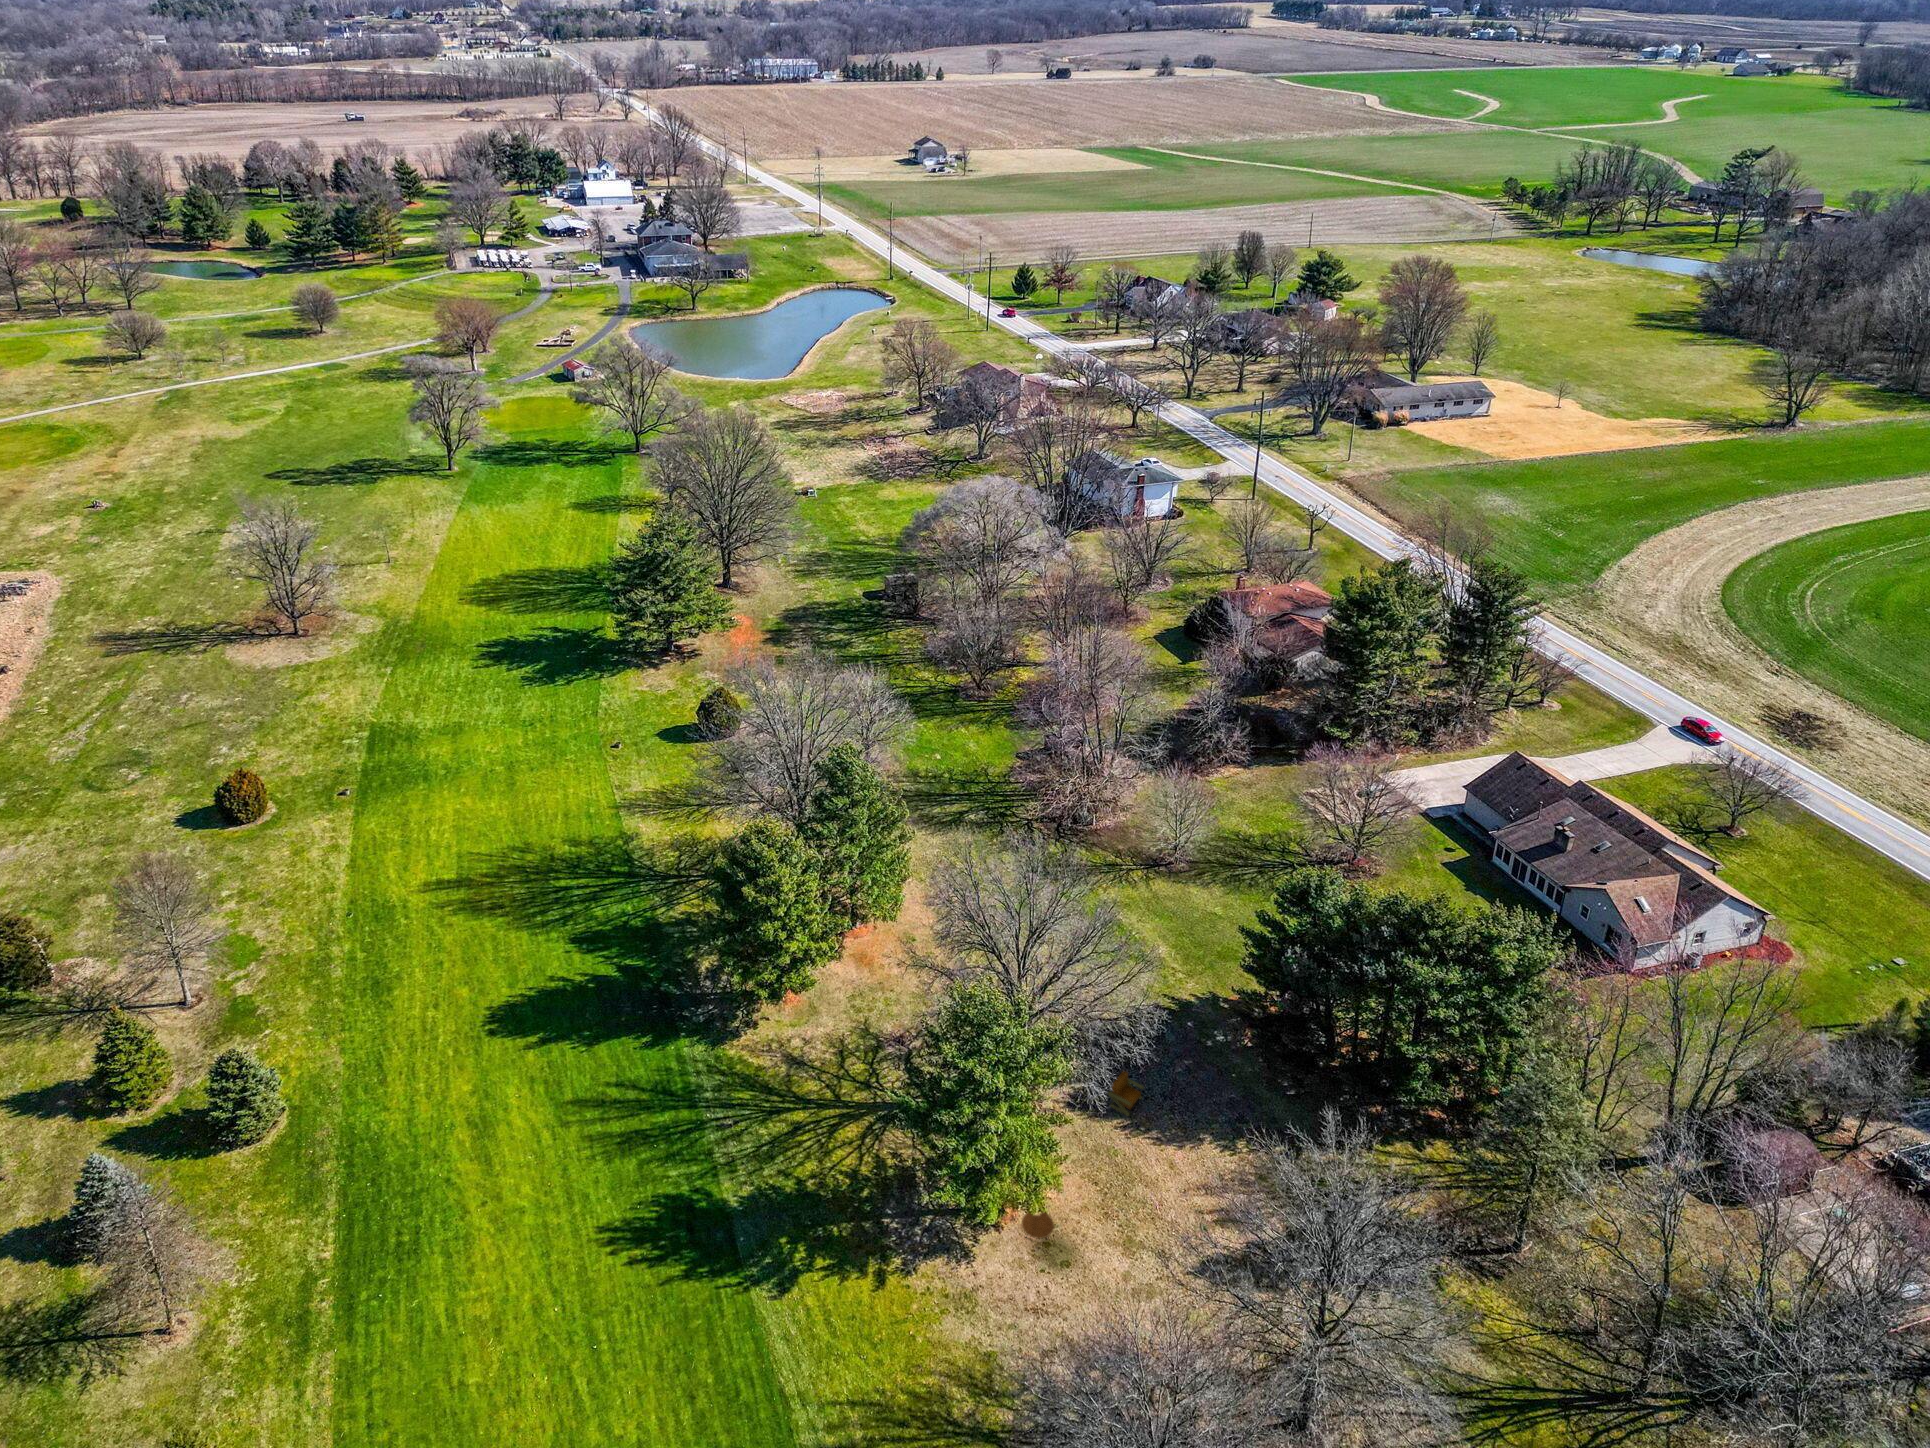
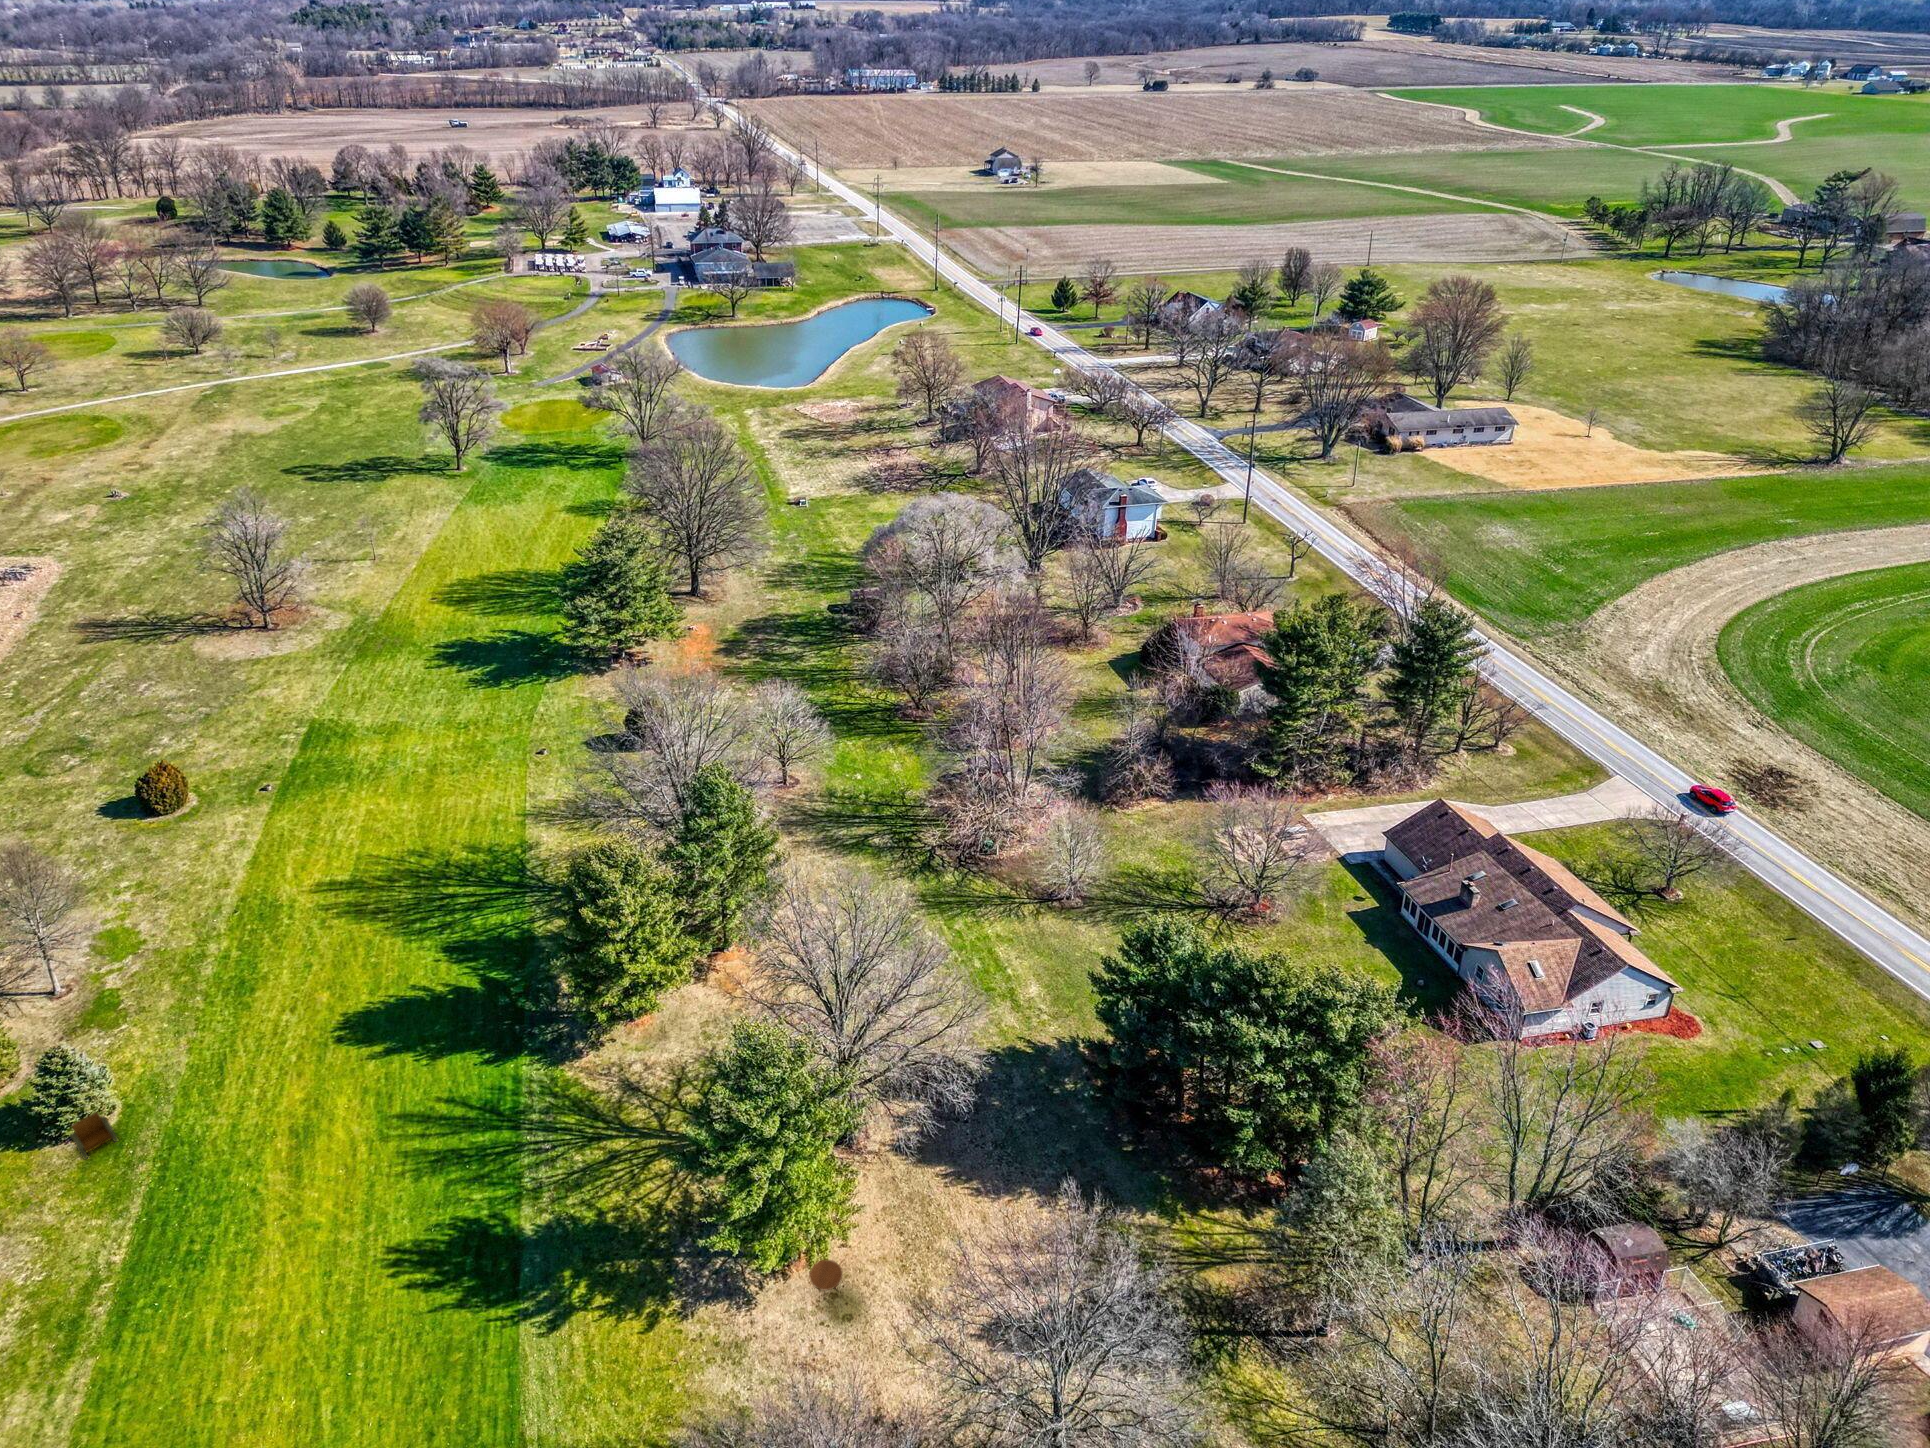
lounge chair: present [1108,1071,1143,1116] -> present [71,1112,118,1159]

